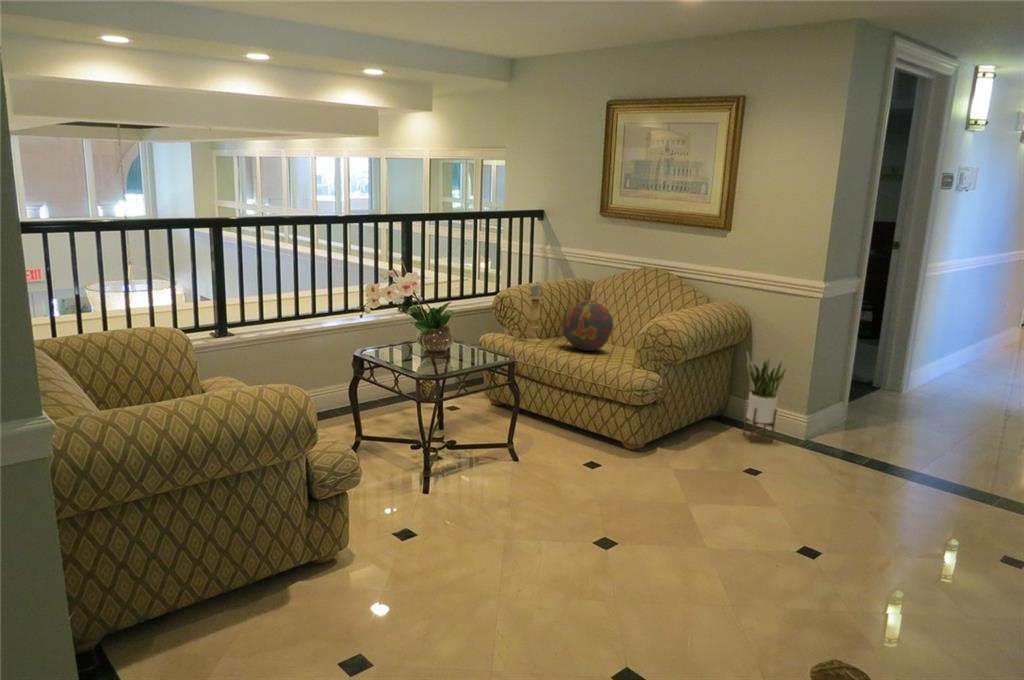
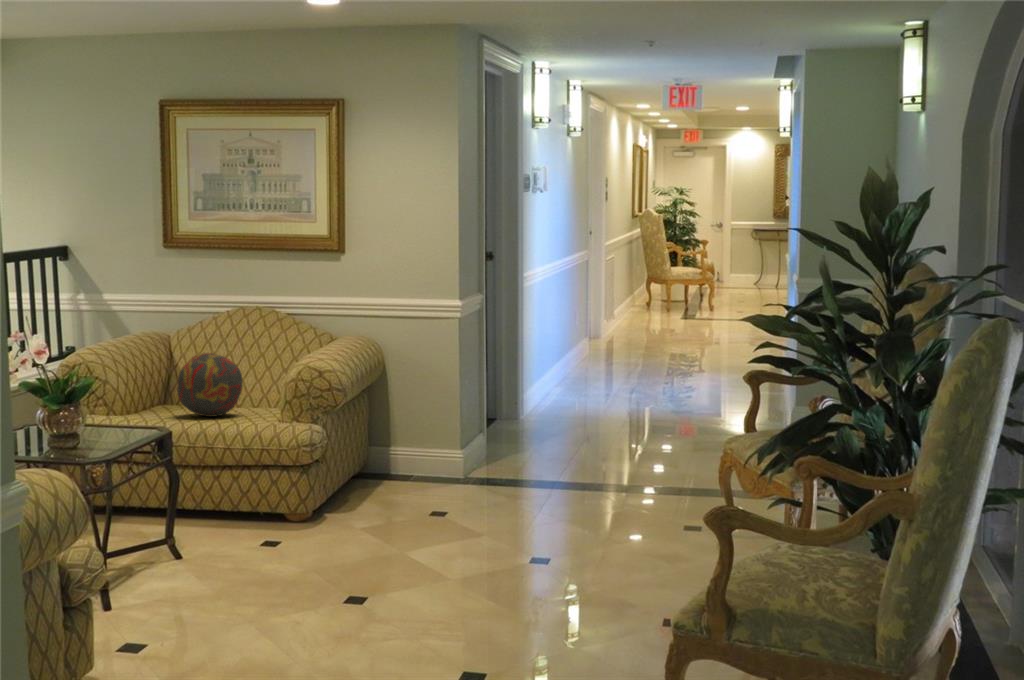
candle holder: present [525,284,543,343] -> none [122,341,147,420]
potted plant: present [743,352,787,443] -> none [393,383,437,486]

